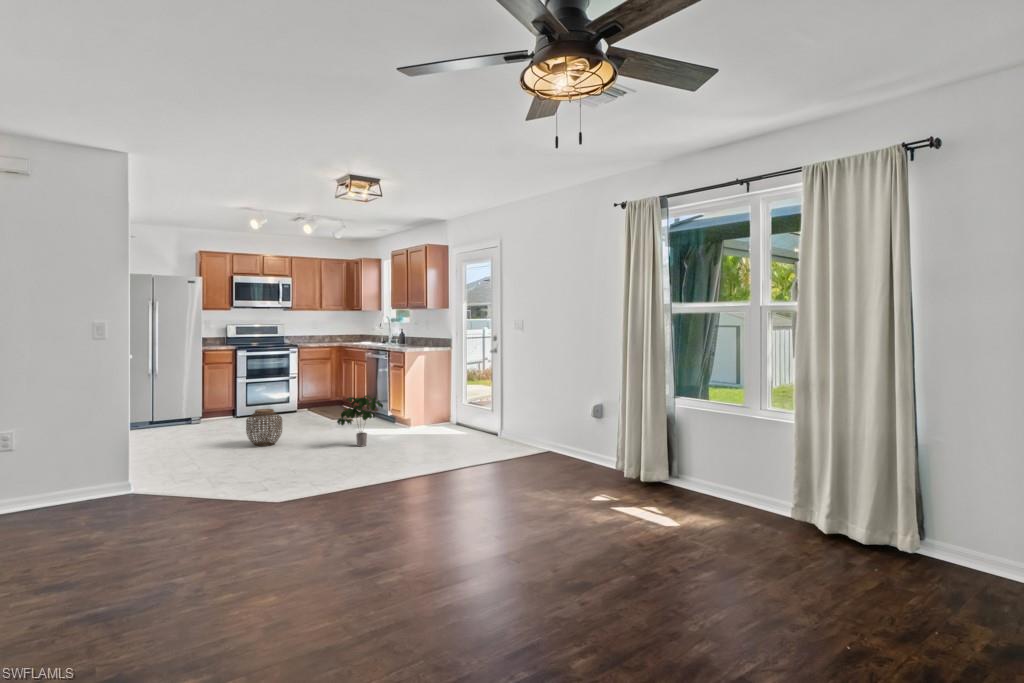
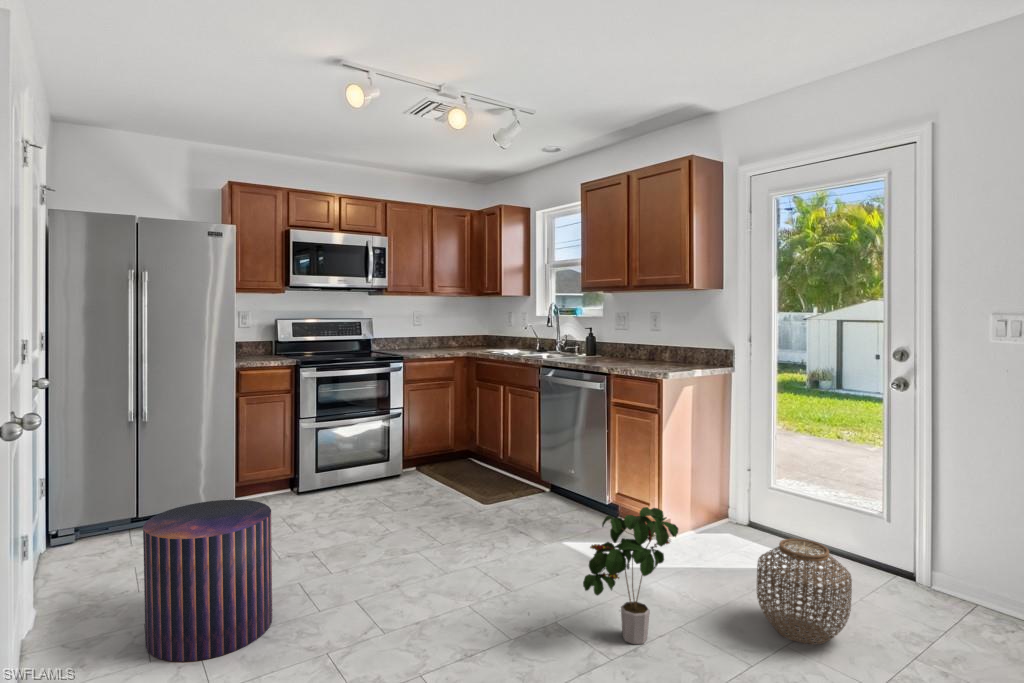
pouf: none [166,398,218,451] -> present [143,500,272,662]
woven basket: present [246,409,282,446] -> present [757,539,852,645]

